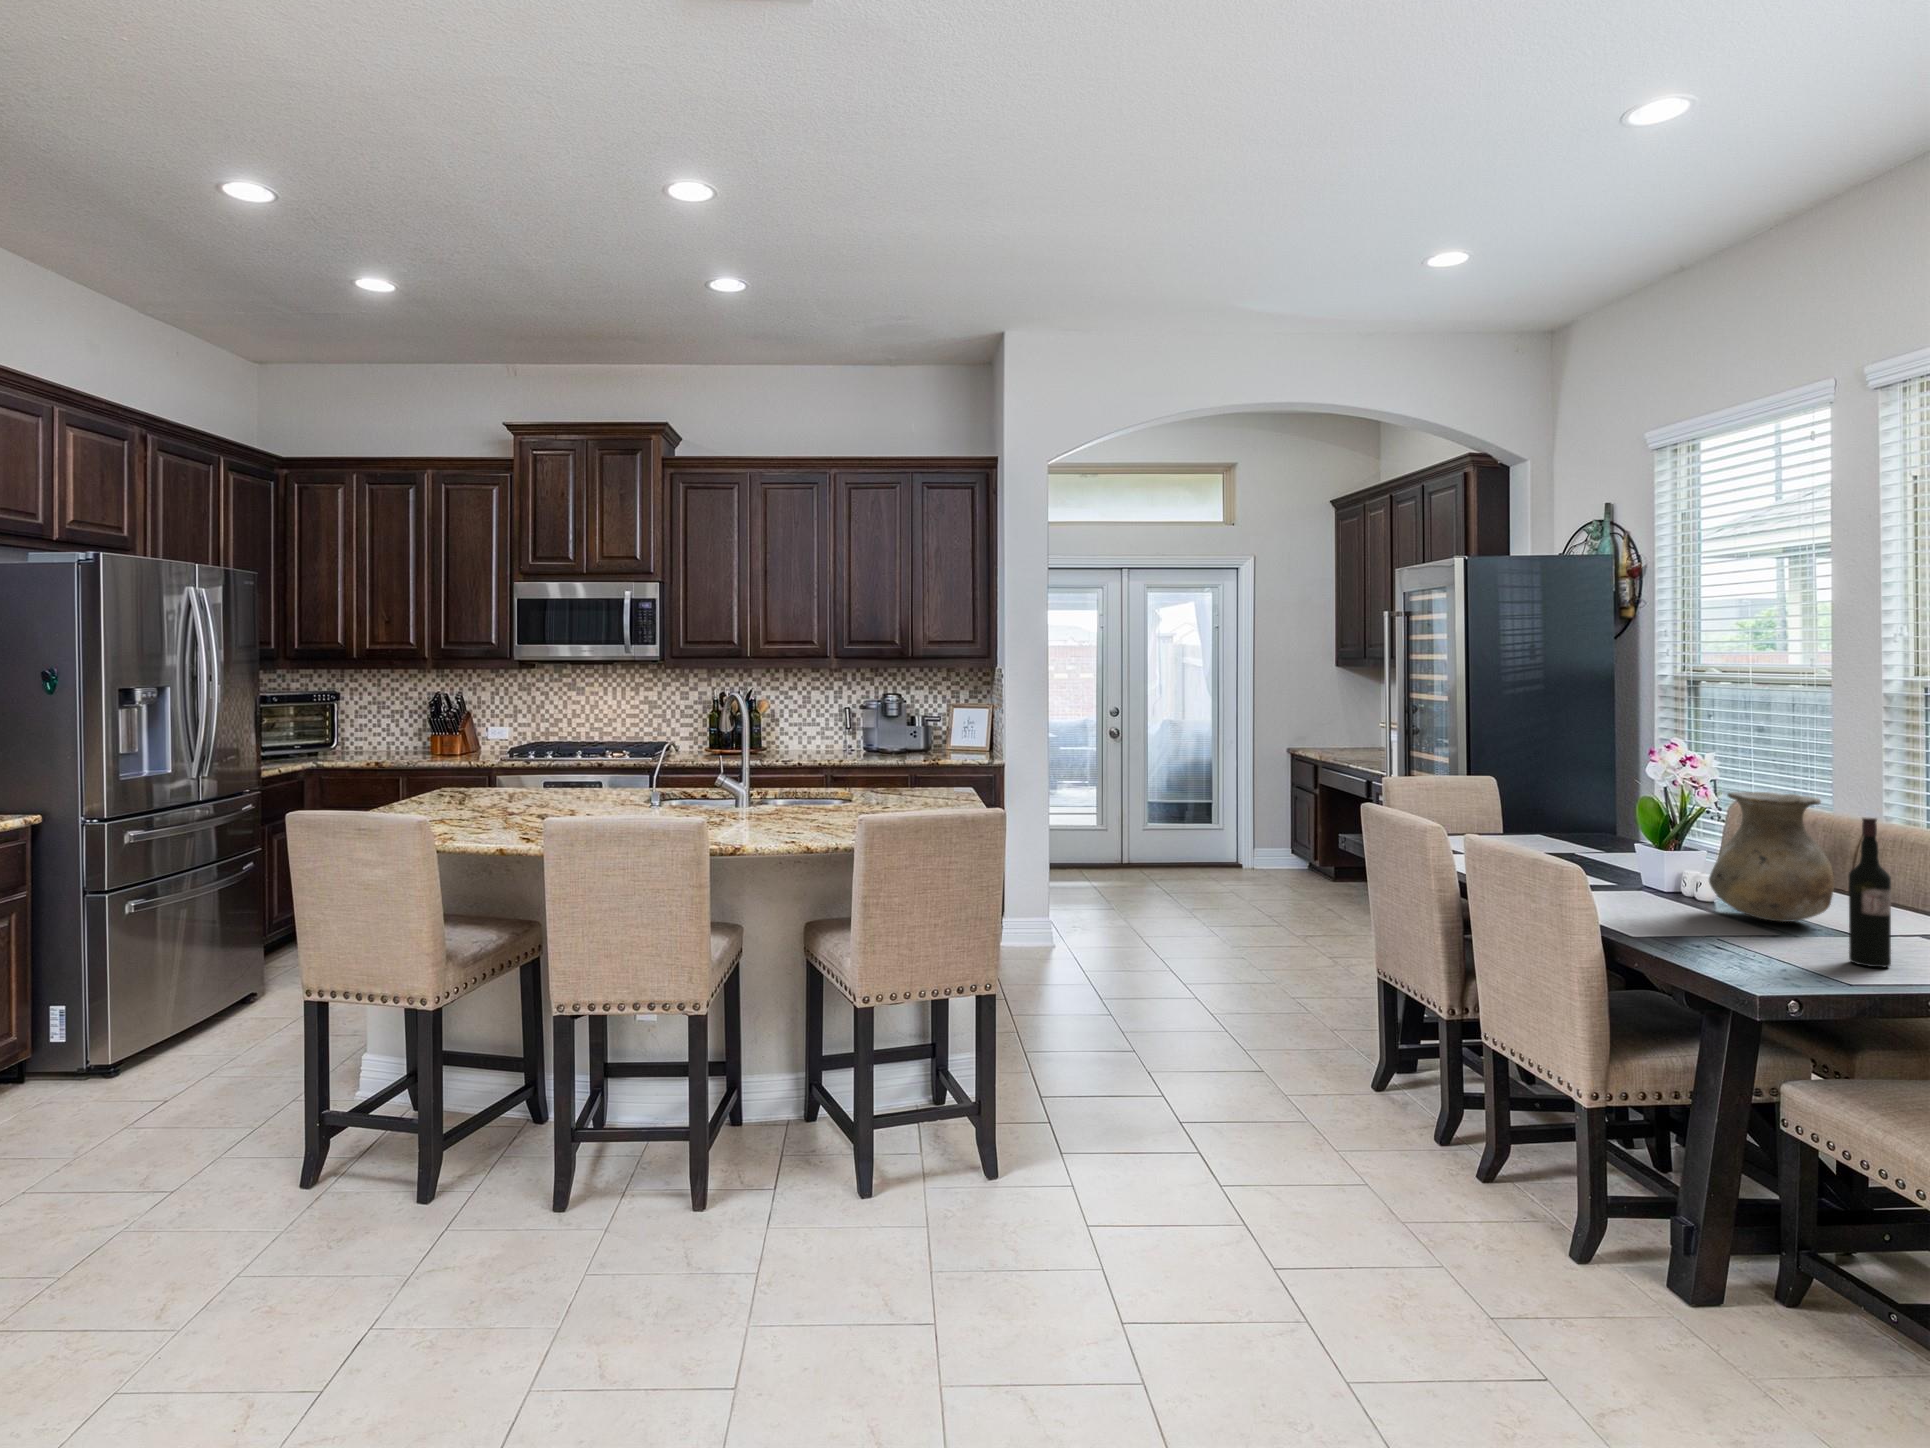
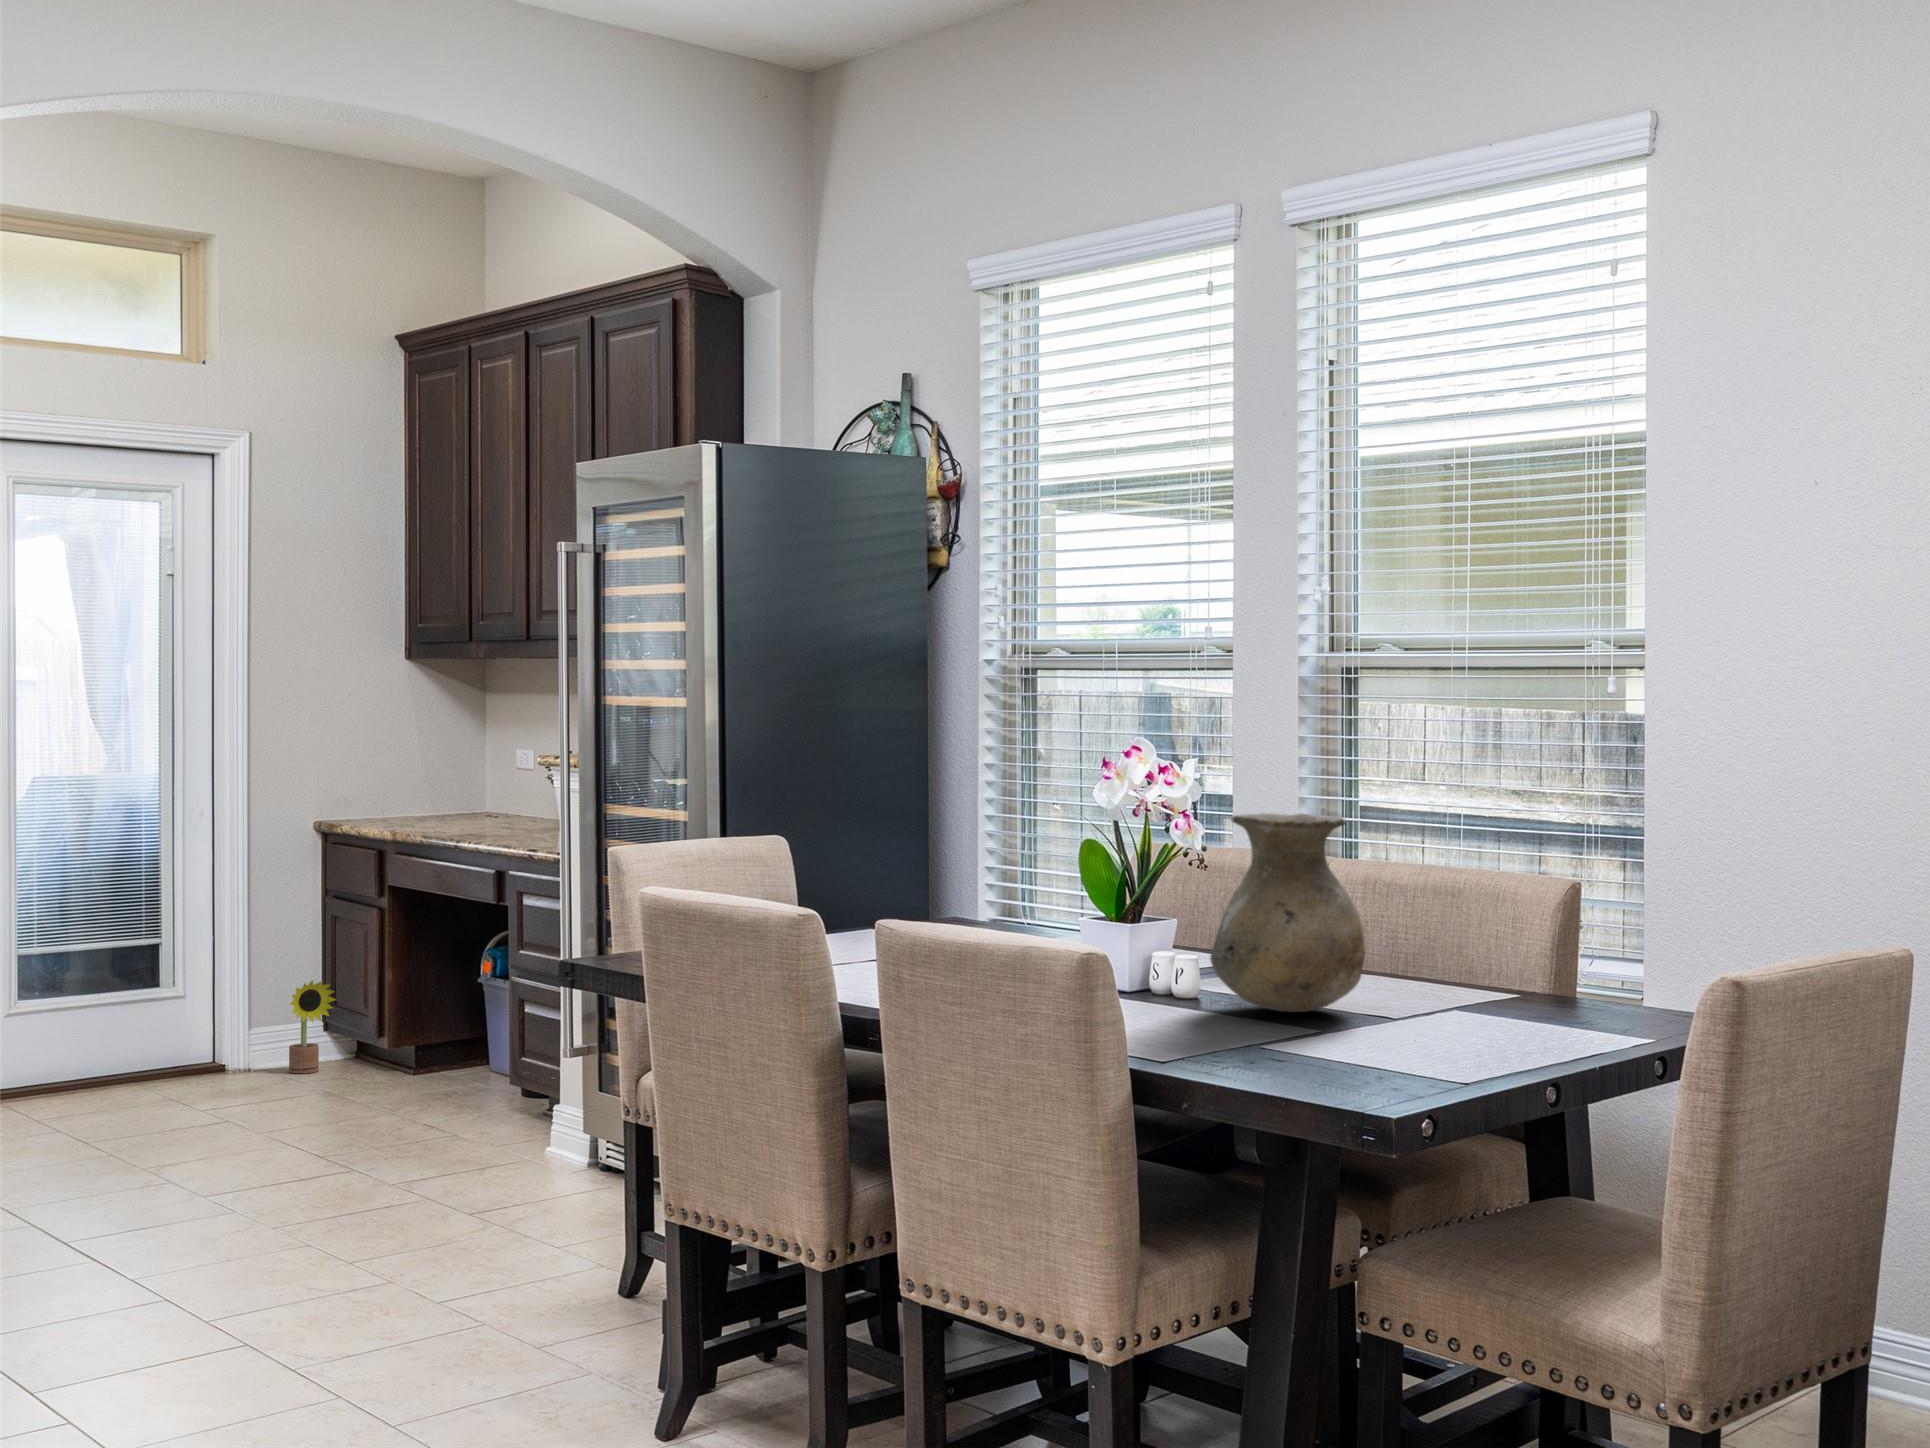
wine bottle: present [1849,817,1891,967] -> none [1423,832,1472,1055]
decorative plant: none [1271,827,1295,873] -> present [289,980,336,1073]

